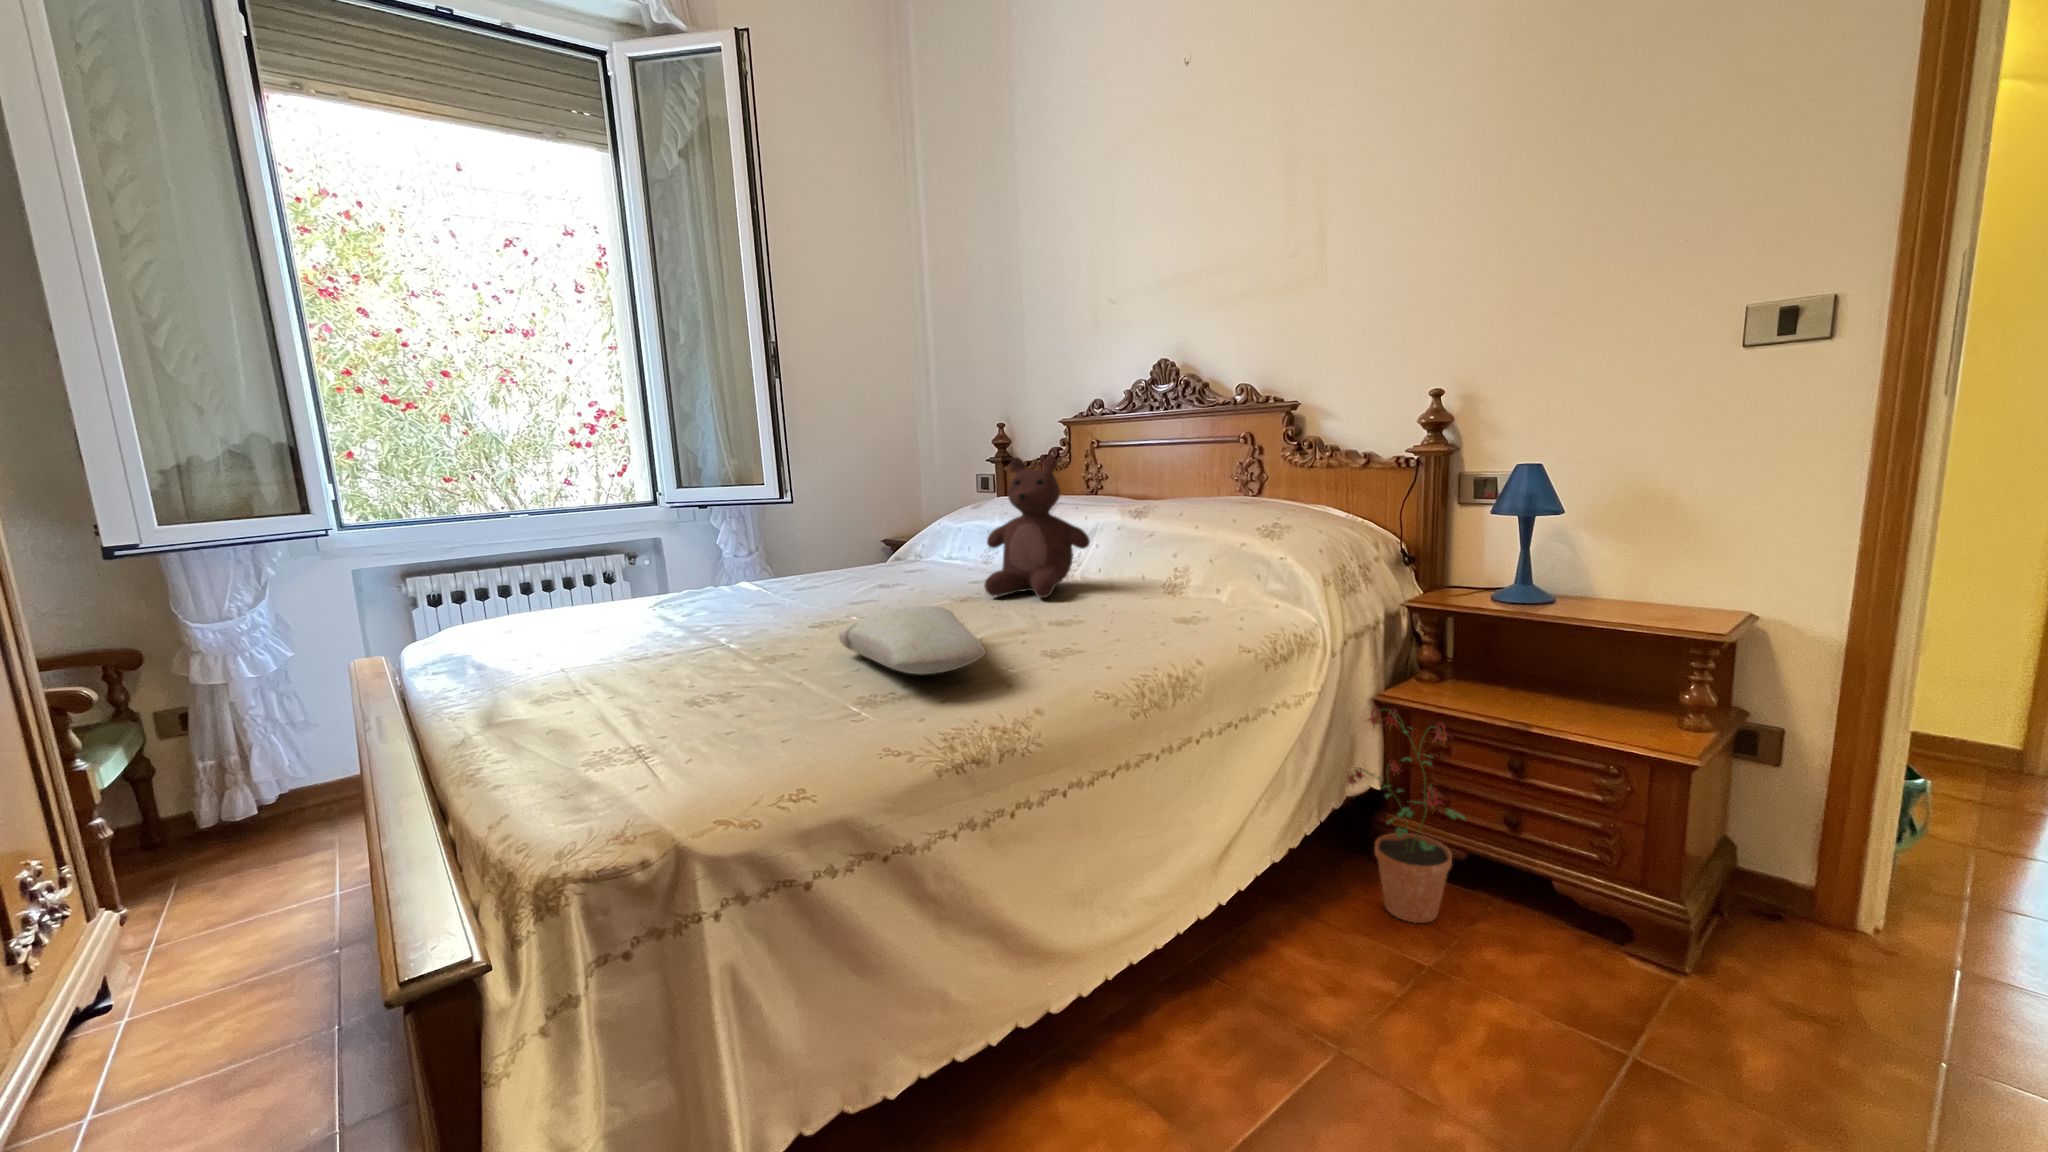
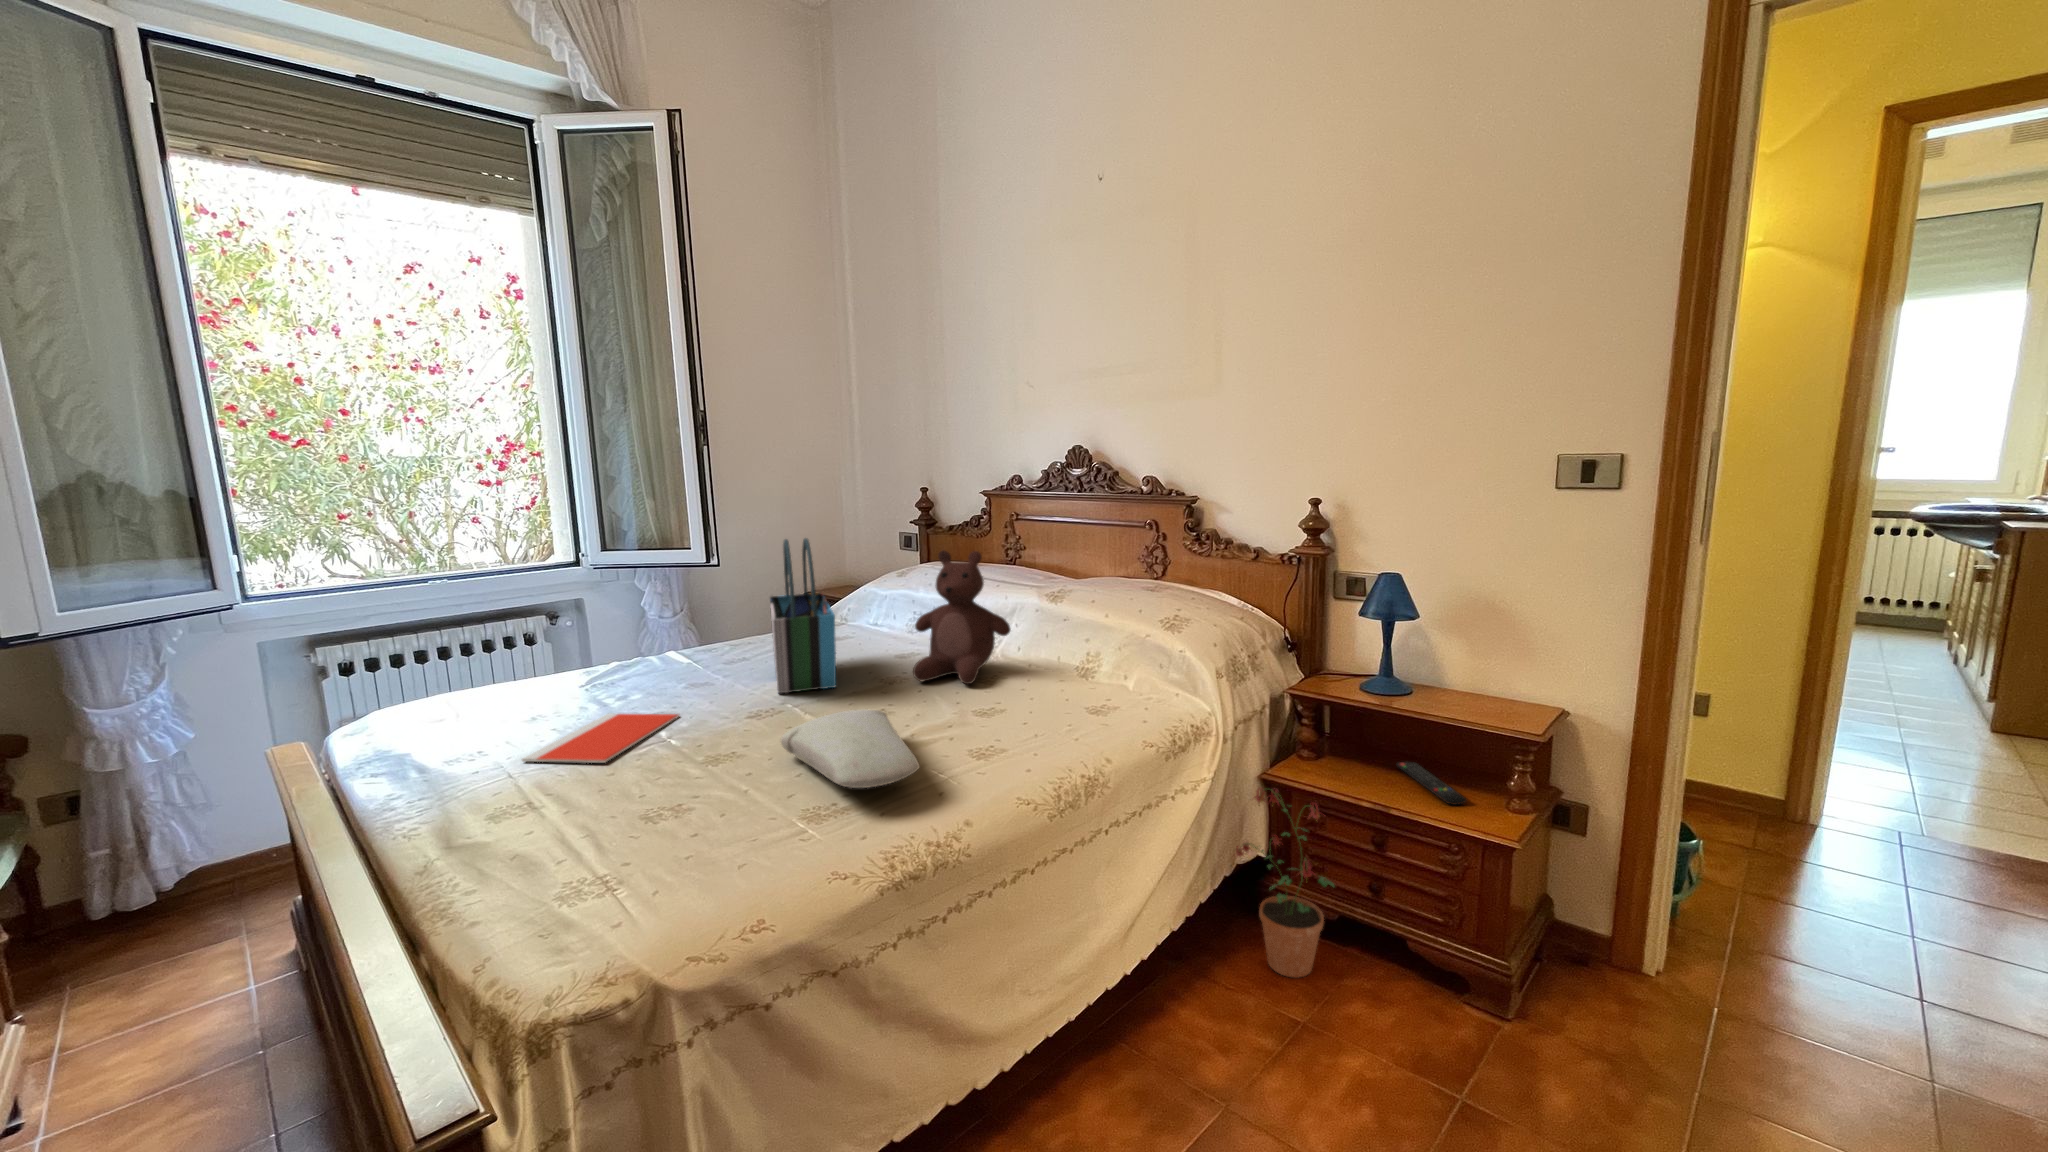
tote bag: none [835,444,903,607] -> present [770,538,836,693]
notebook: none [576,623,740,659] -> present [522,714,679,763]
remote control: none [1537,685,1630,726] -> present [1397,762,1467,805]

